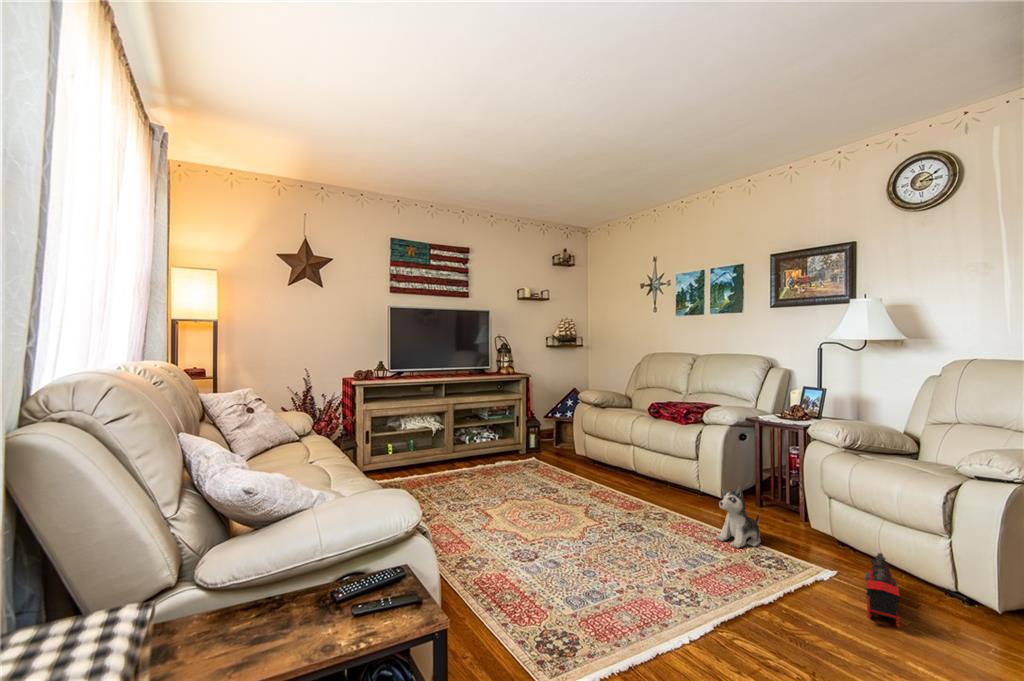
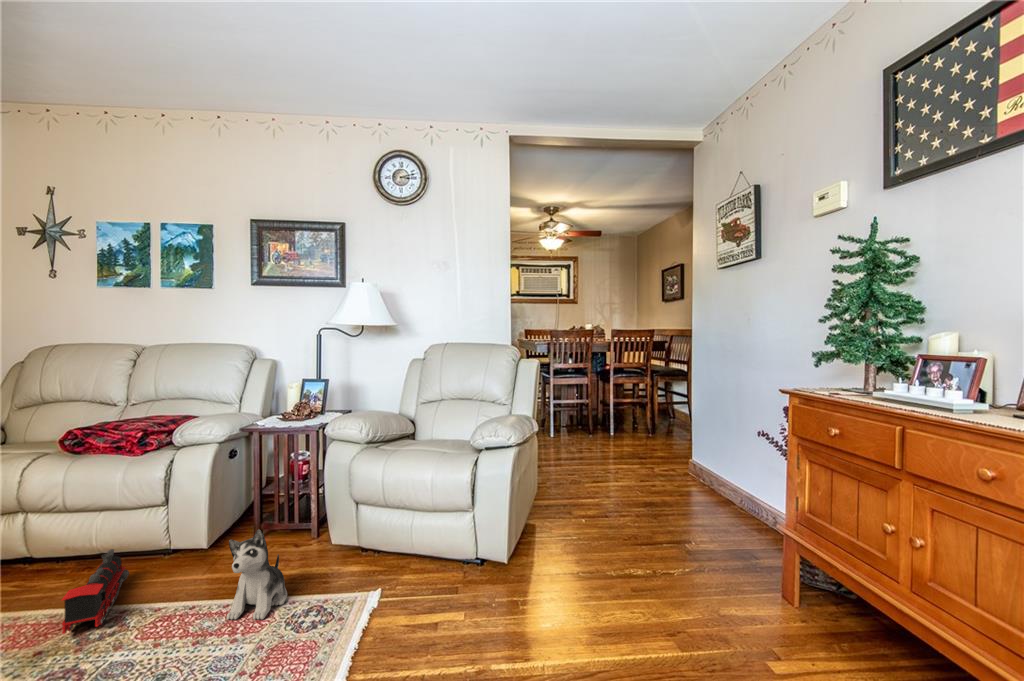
toy train: present [864,553,899,627] -> present [62,549,129,634]

